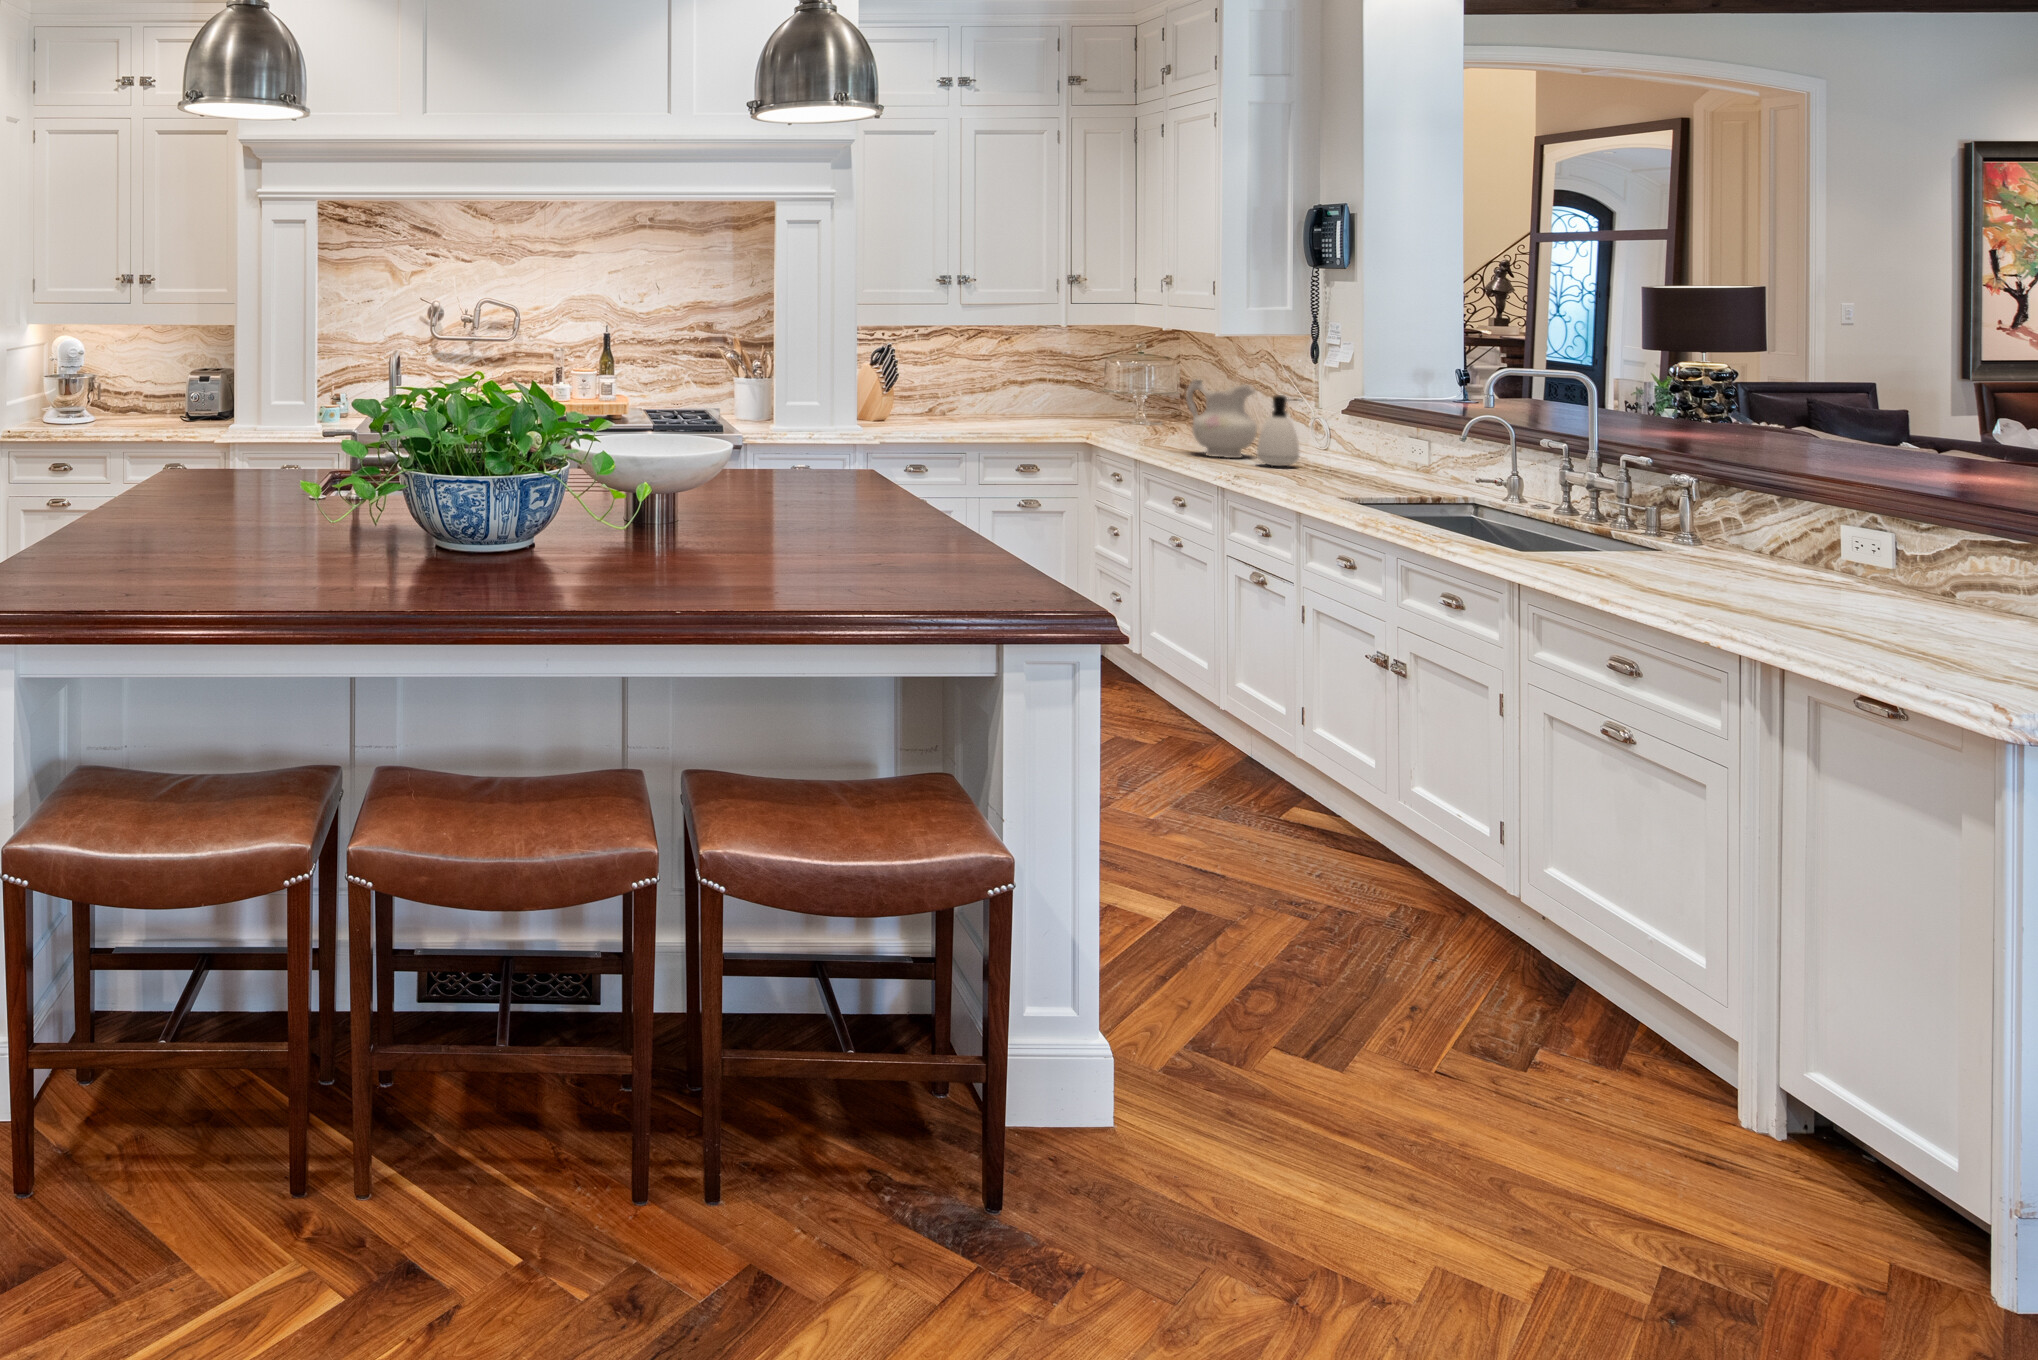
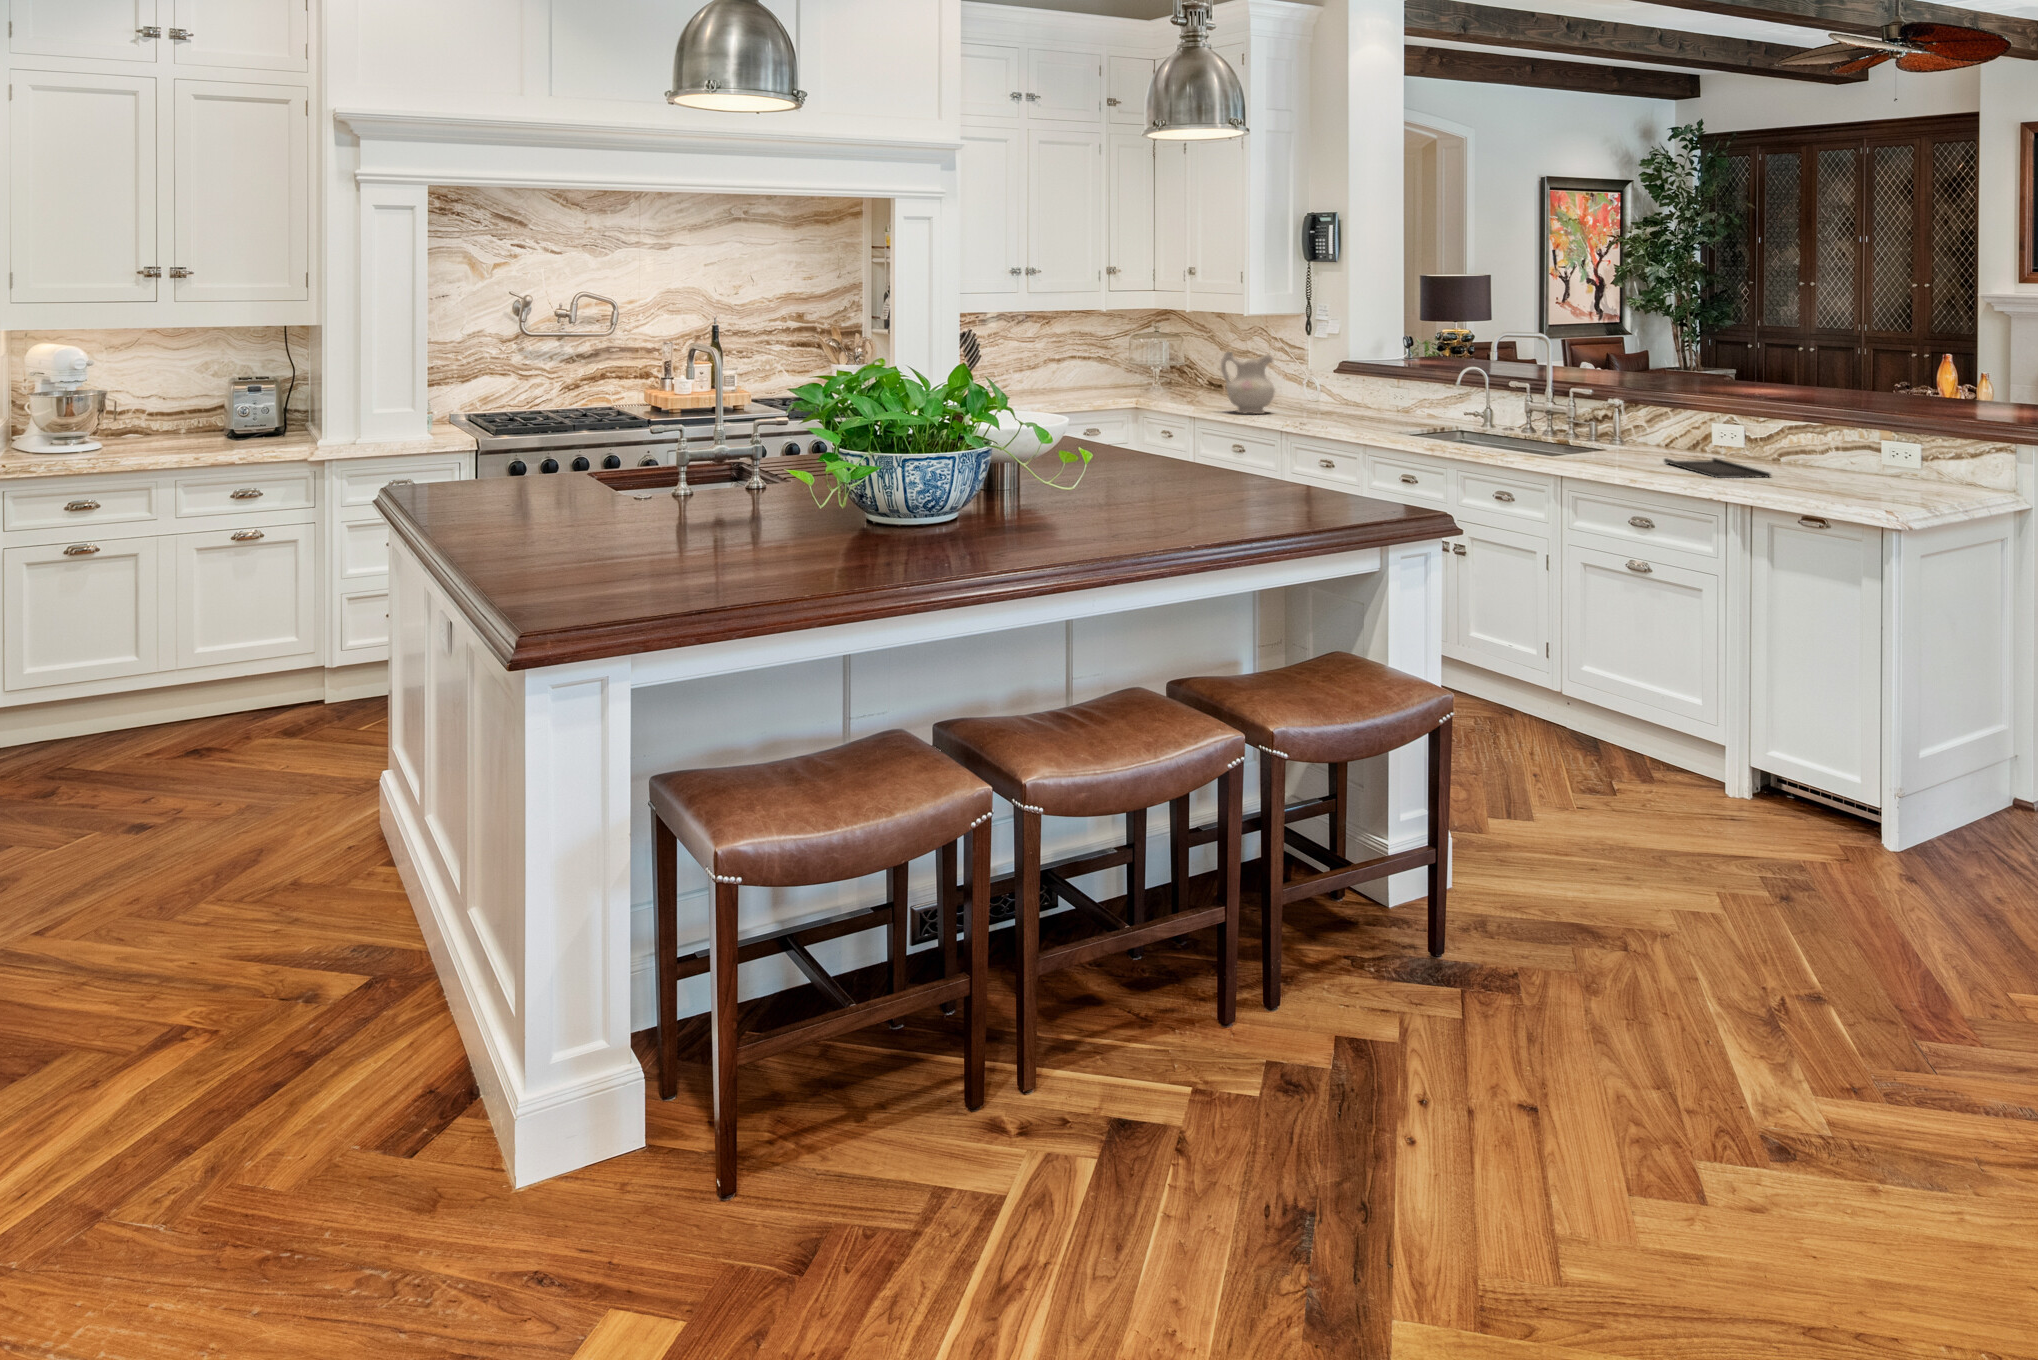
soap dispenser: present [1257,395,1299,466] -> none [1286,361,1318,417]
tray: none [1715,570,1884,622] -> present [1664,458,1770,478]

